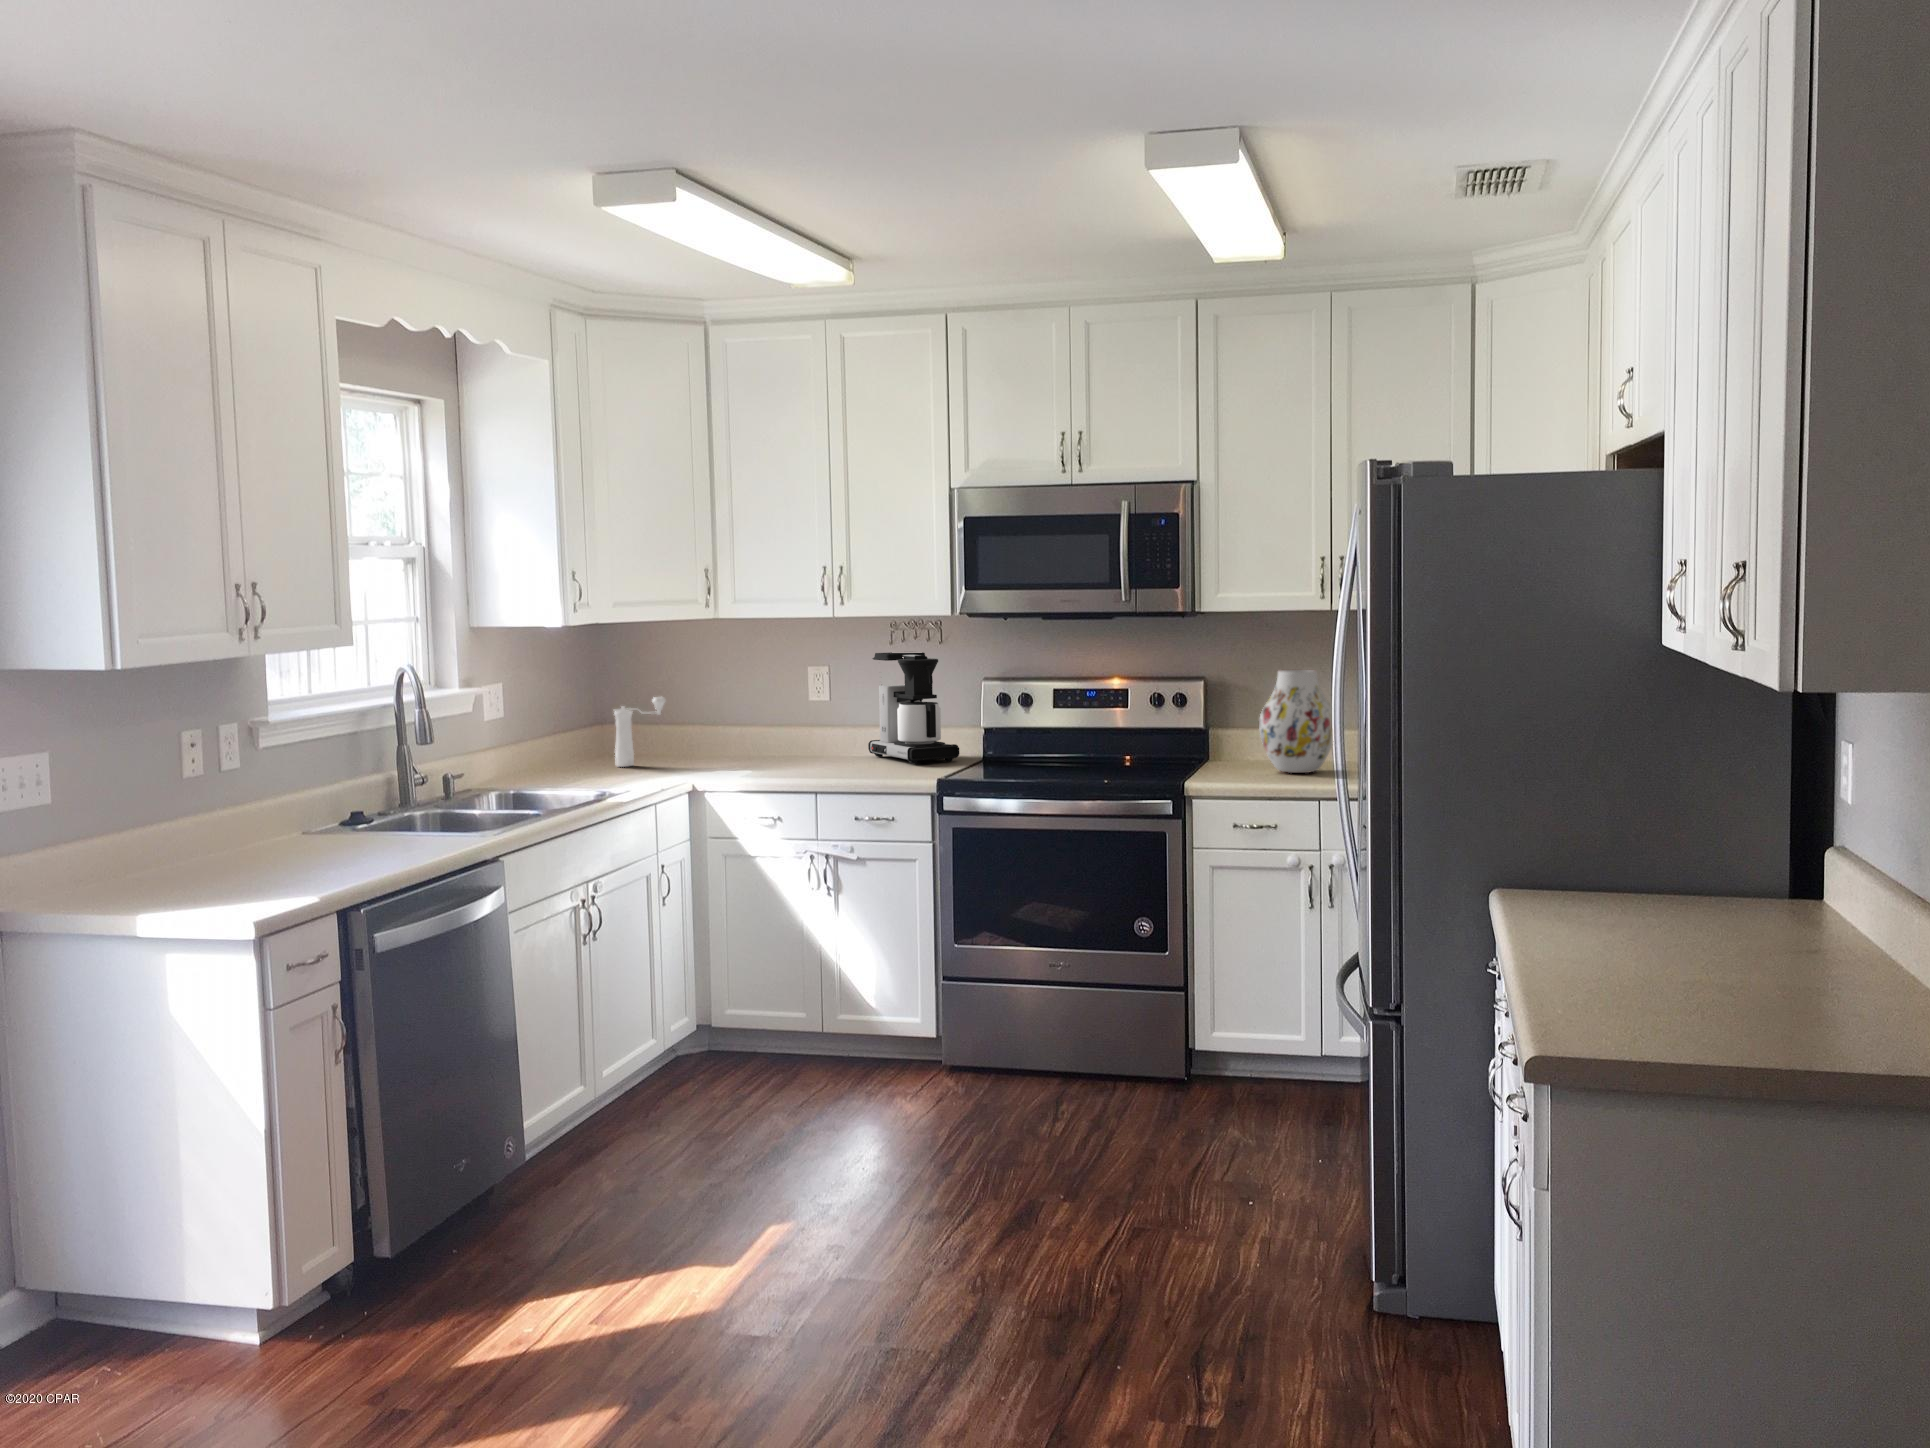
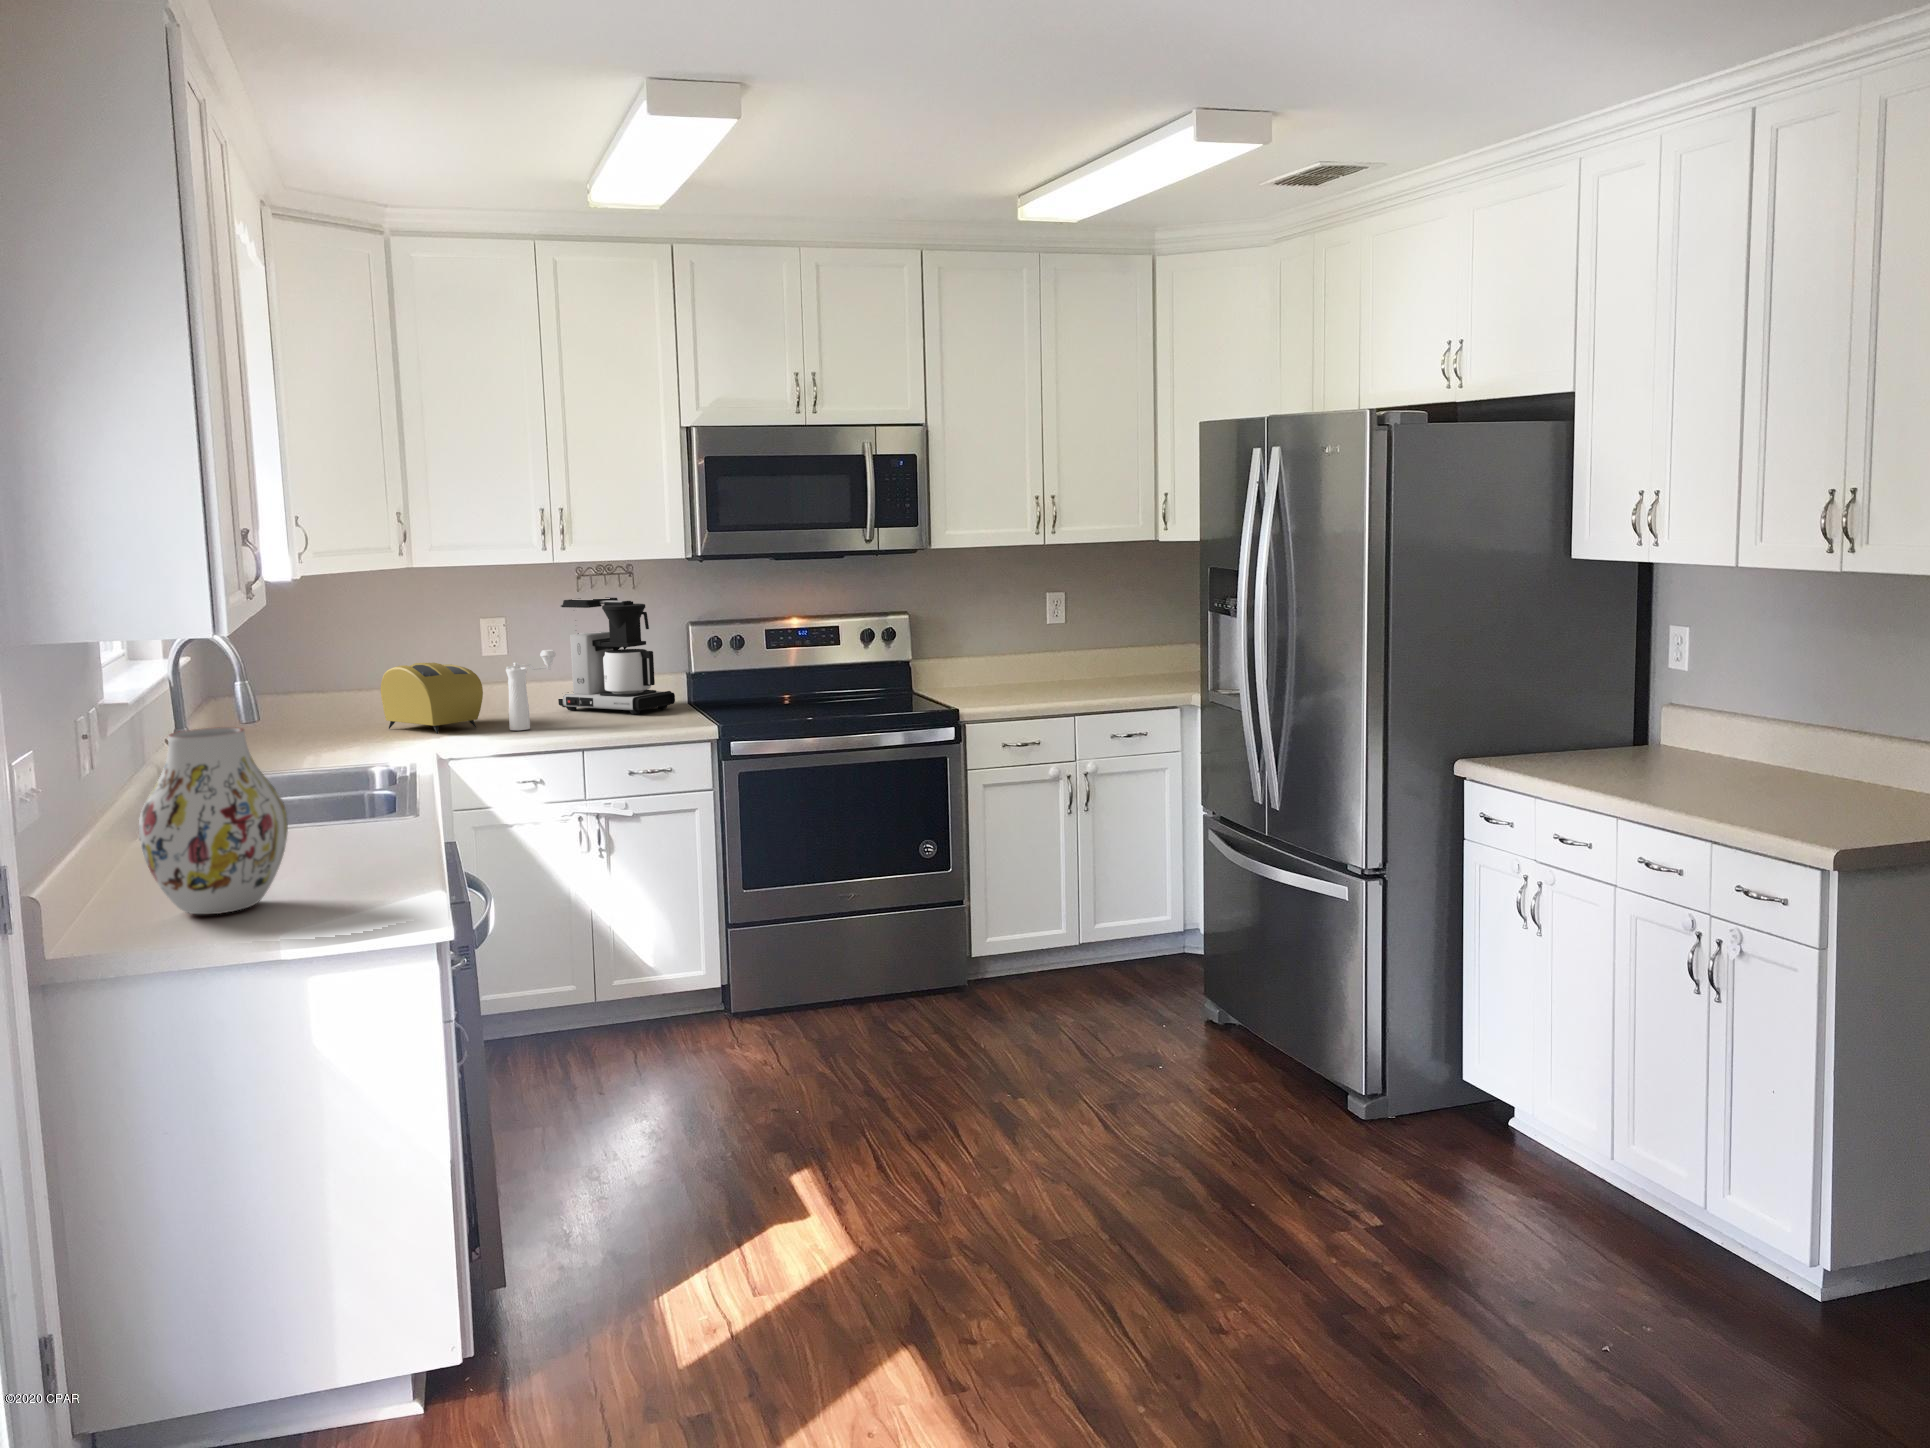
vase: present [1259,670,1332,773] -> present [139,727,288,914]
pepper mill: present [614,697,665,767] -> present [506,650,556,730]
toaster: none [707,703,777,767] -> present [381,663,483,734]

